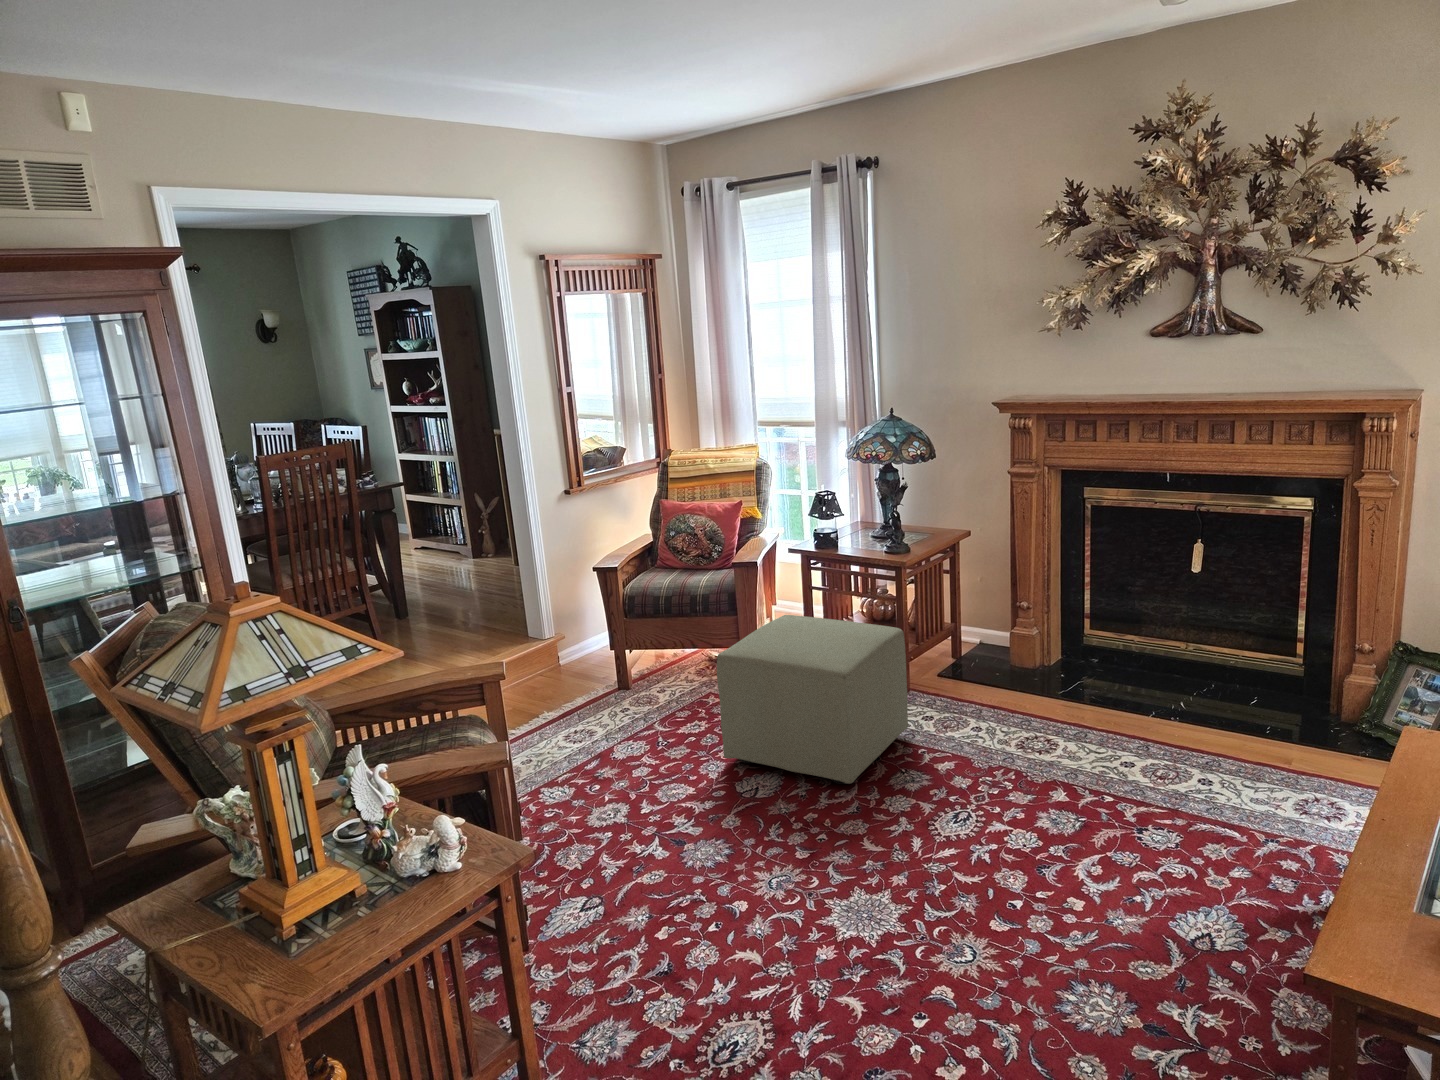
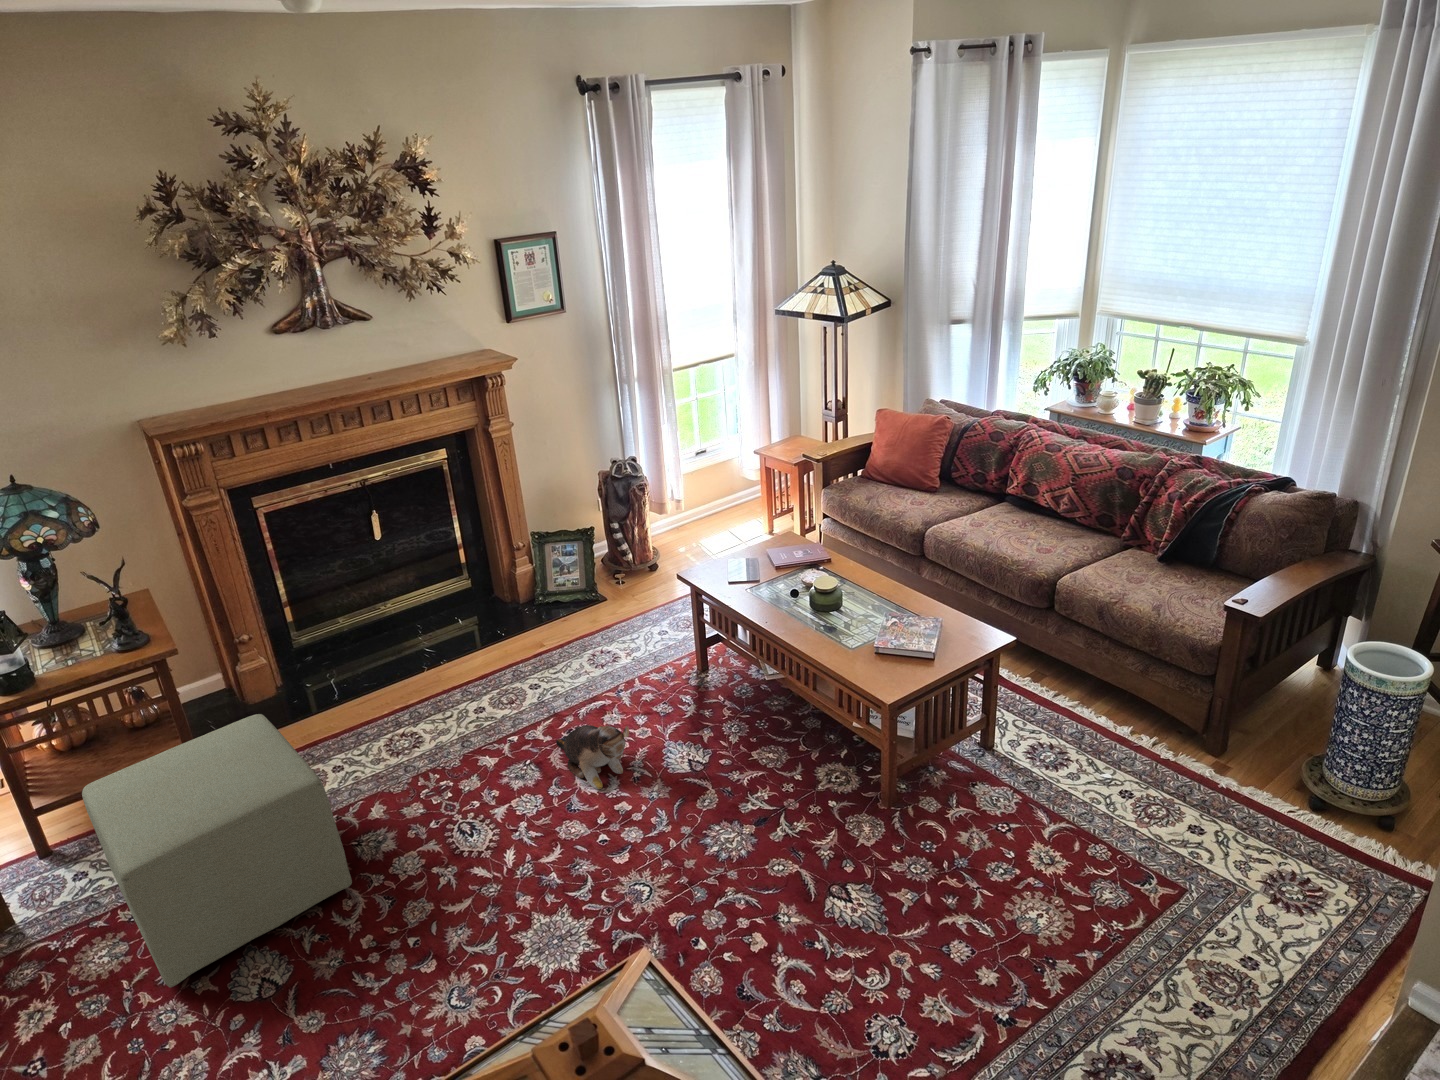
plush toy: none [1073,800,1146,882] -> present [556,725,629,789]

